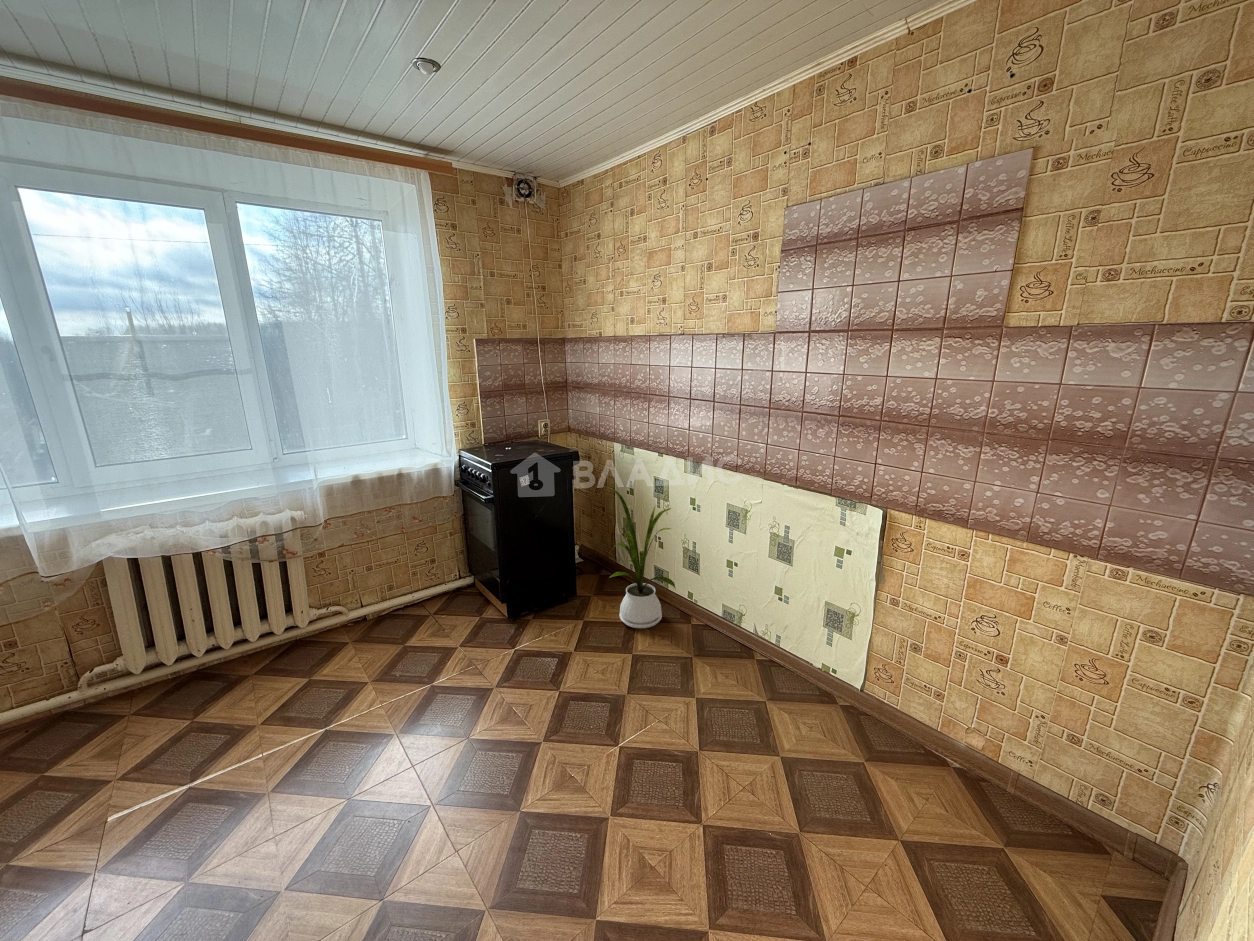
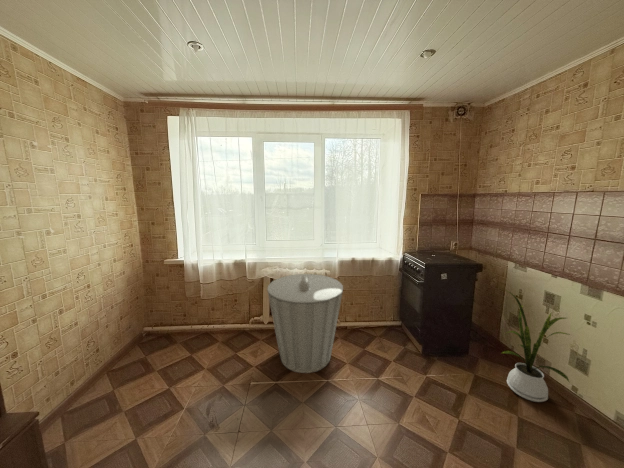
trash can: none [121,524,334,741] -> present [267,274,343,373]

